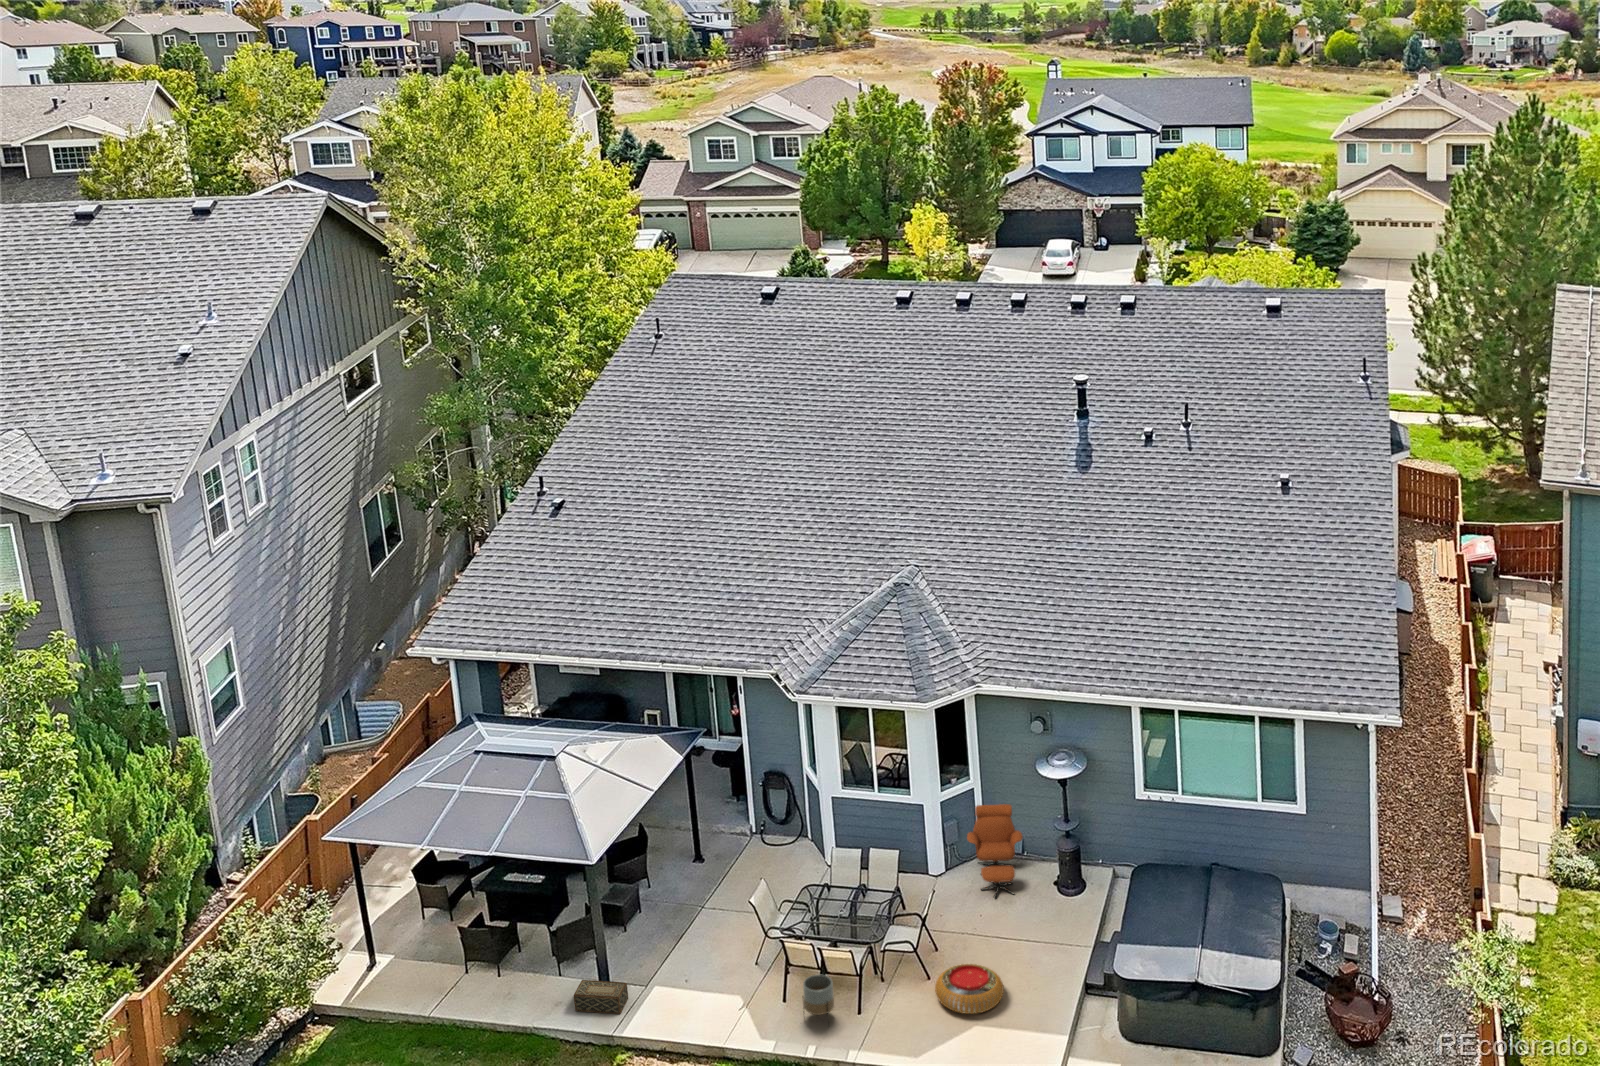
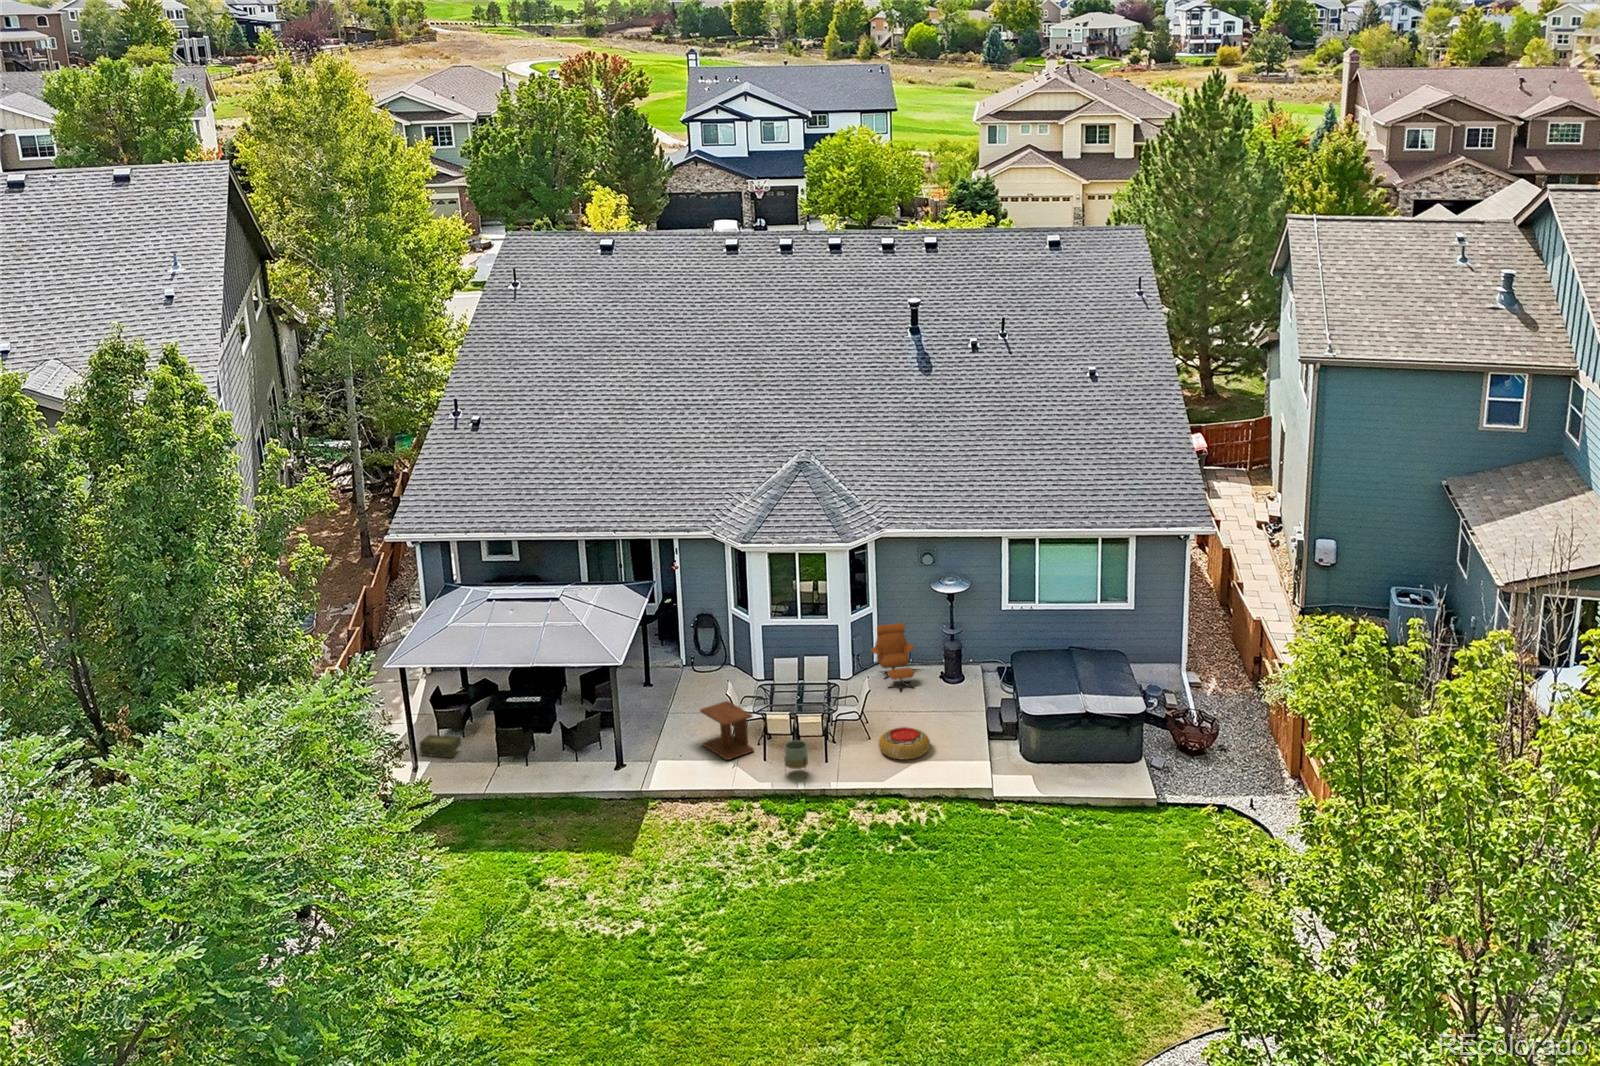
side table: none [717,901,781,984] -> present [700,701,754,760]
woven basket: present [574,980,628,1014] -> present [420,735,462,758]

